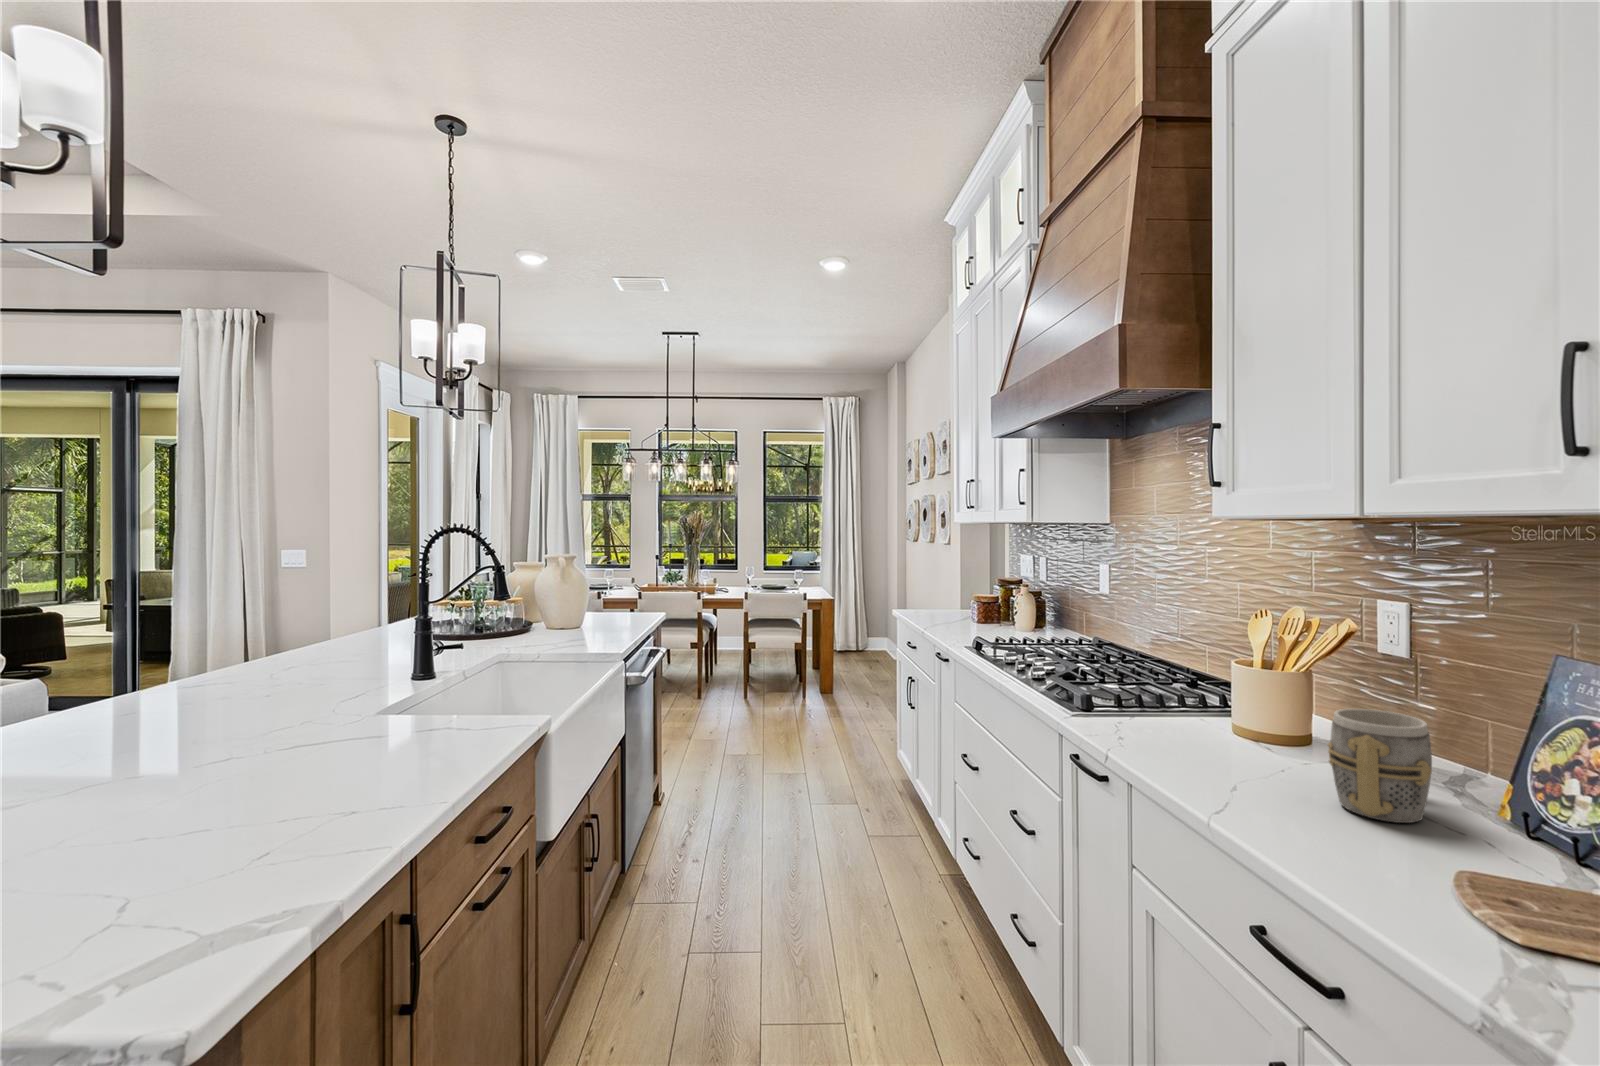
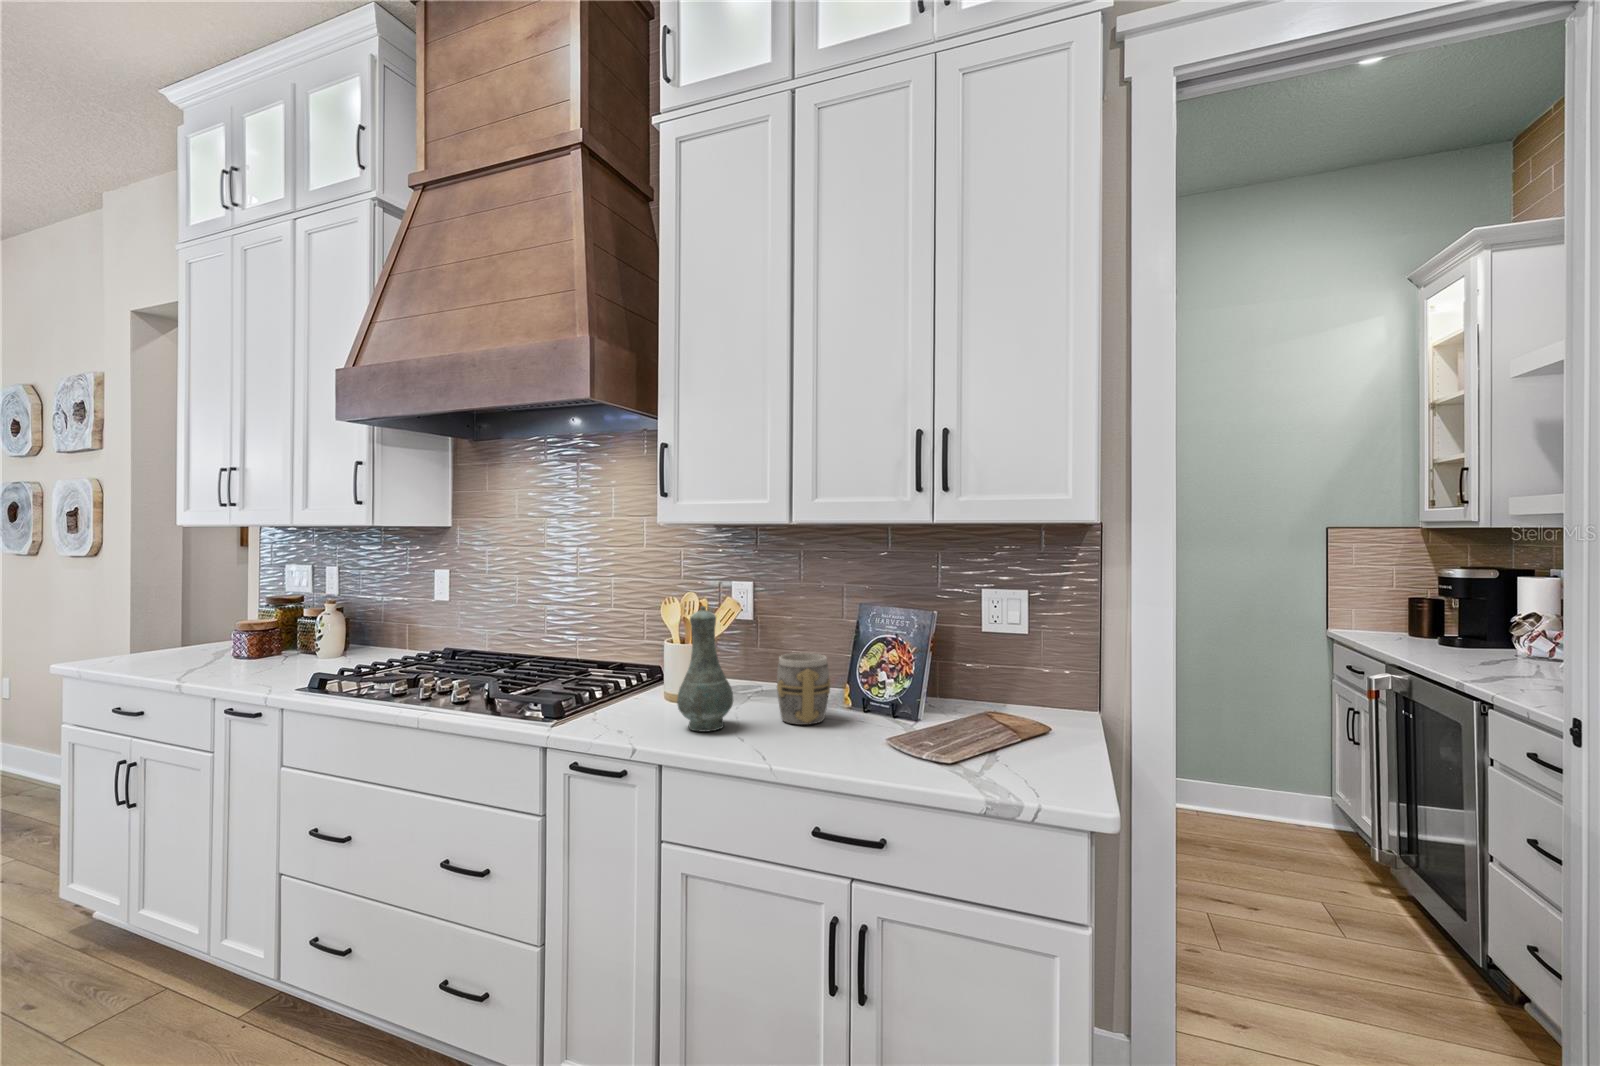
vase: none [1177,623,1257,782] -> present [677,606,733,732]

